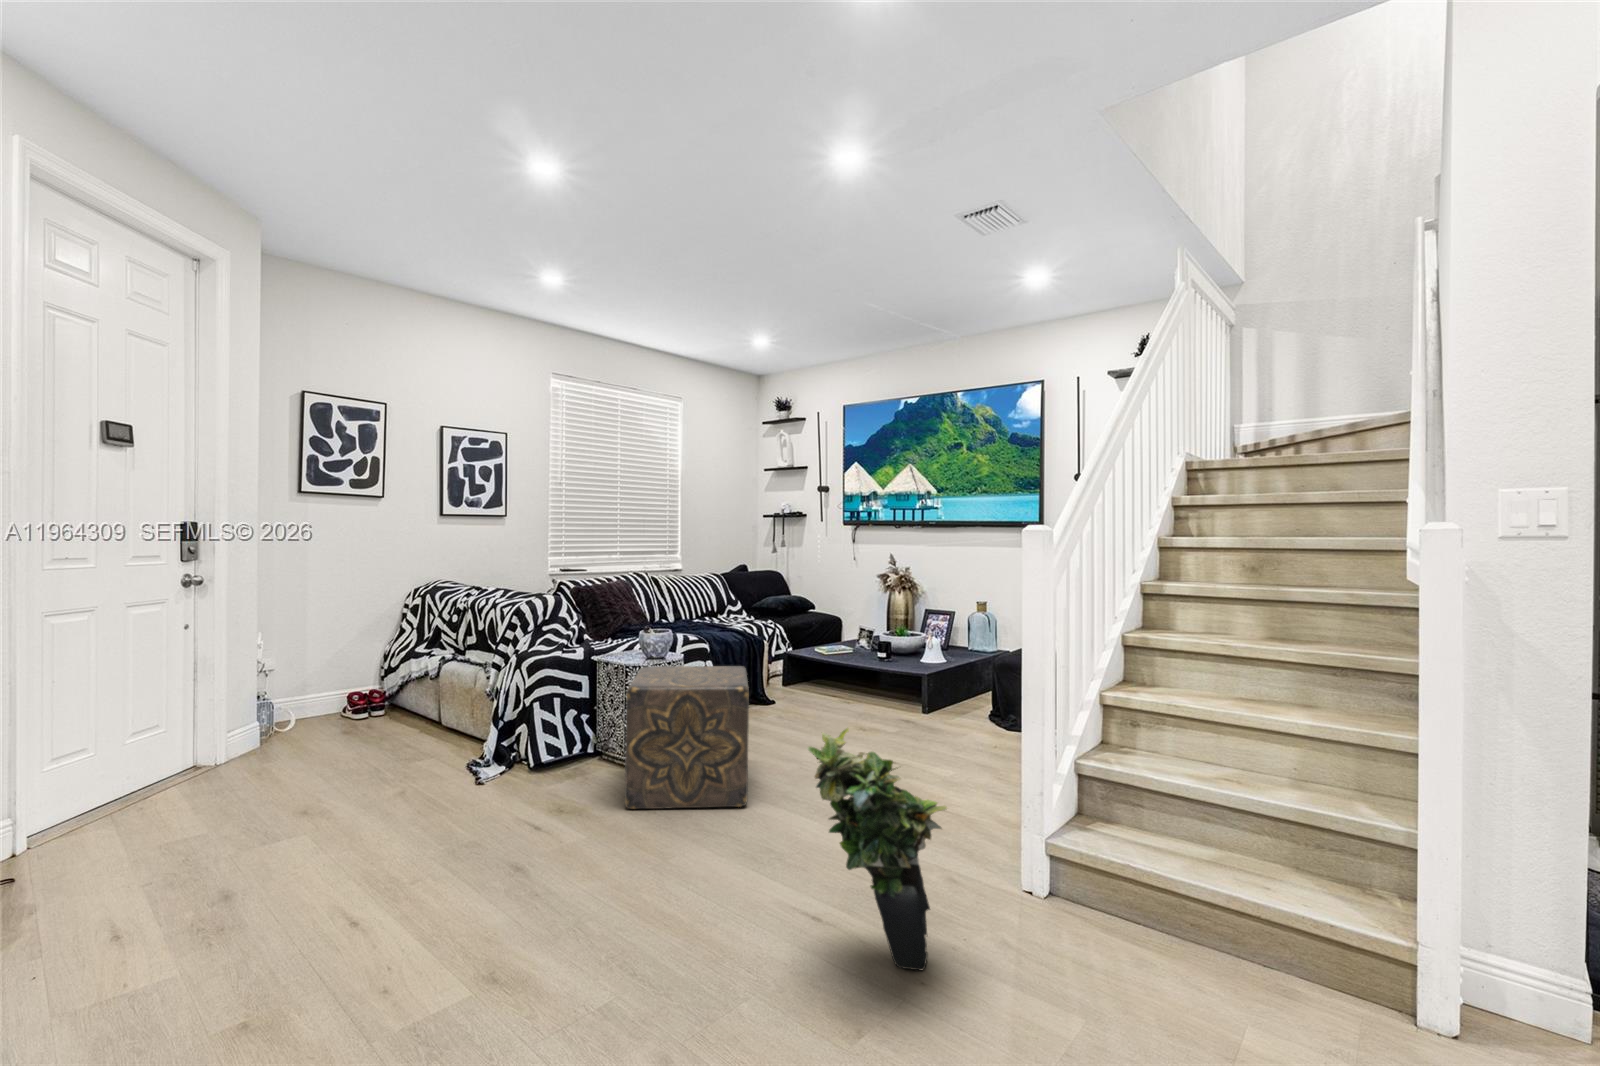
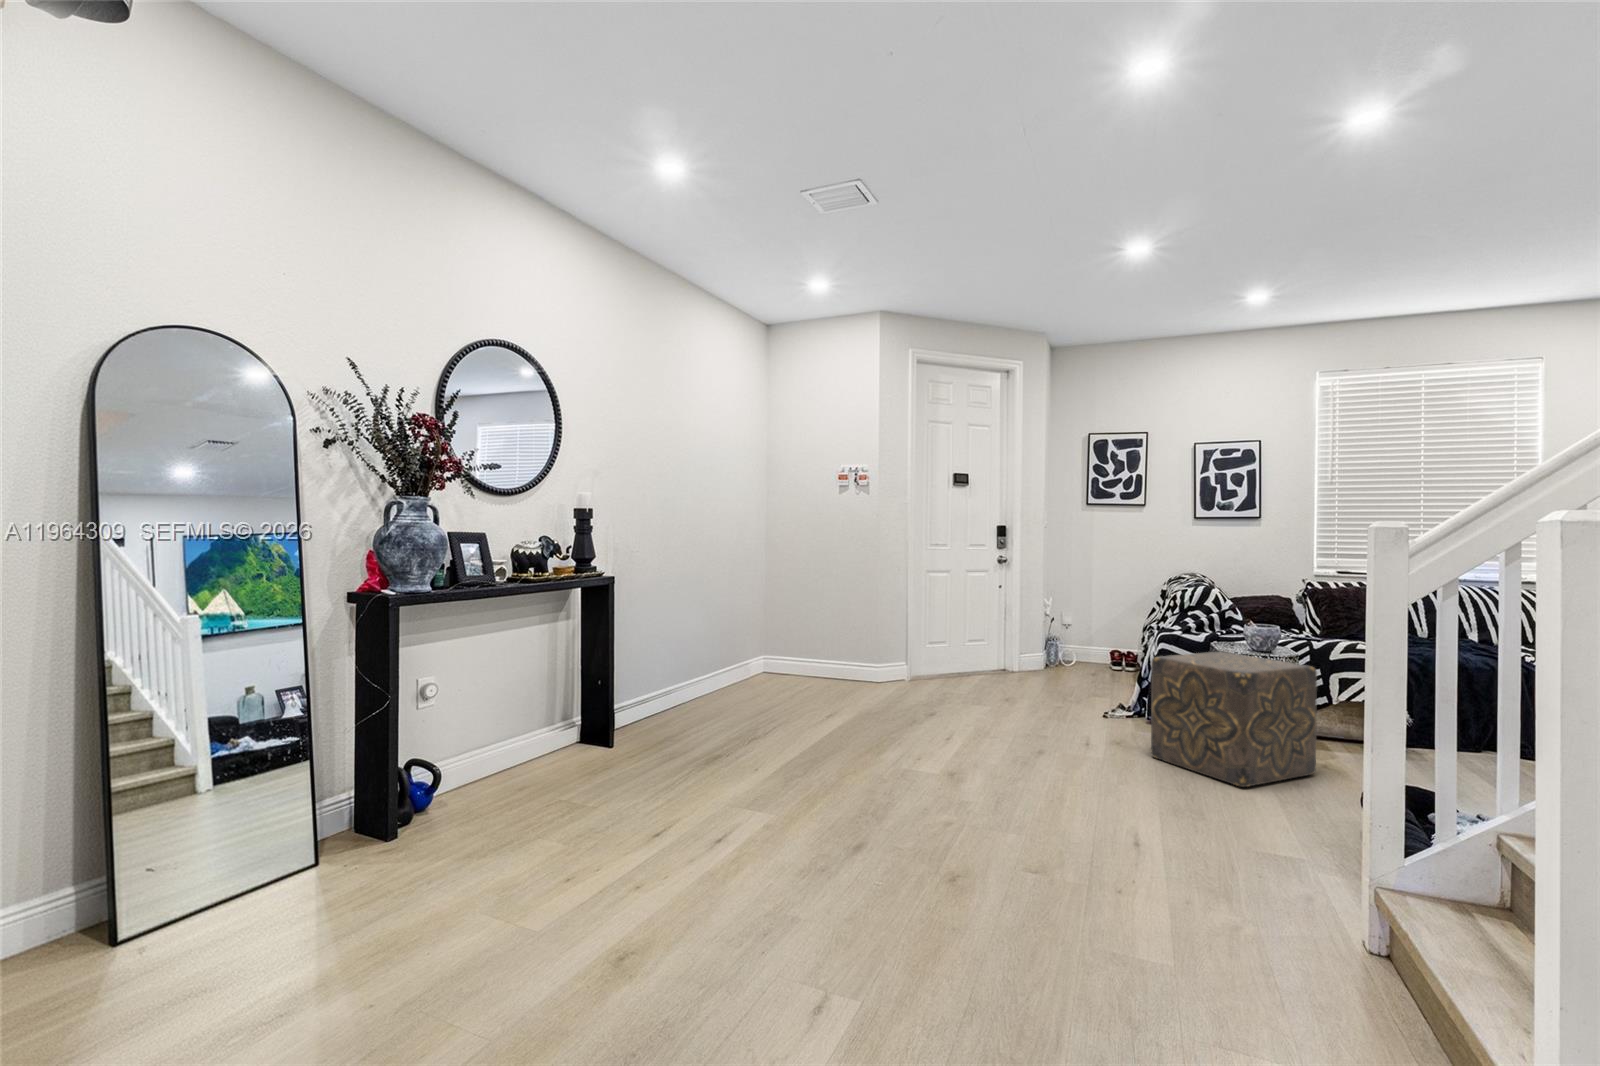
potted plant: present [807,728,947,970] -> none [1049,680,1162,881]

